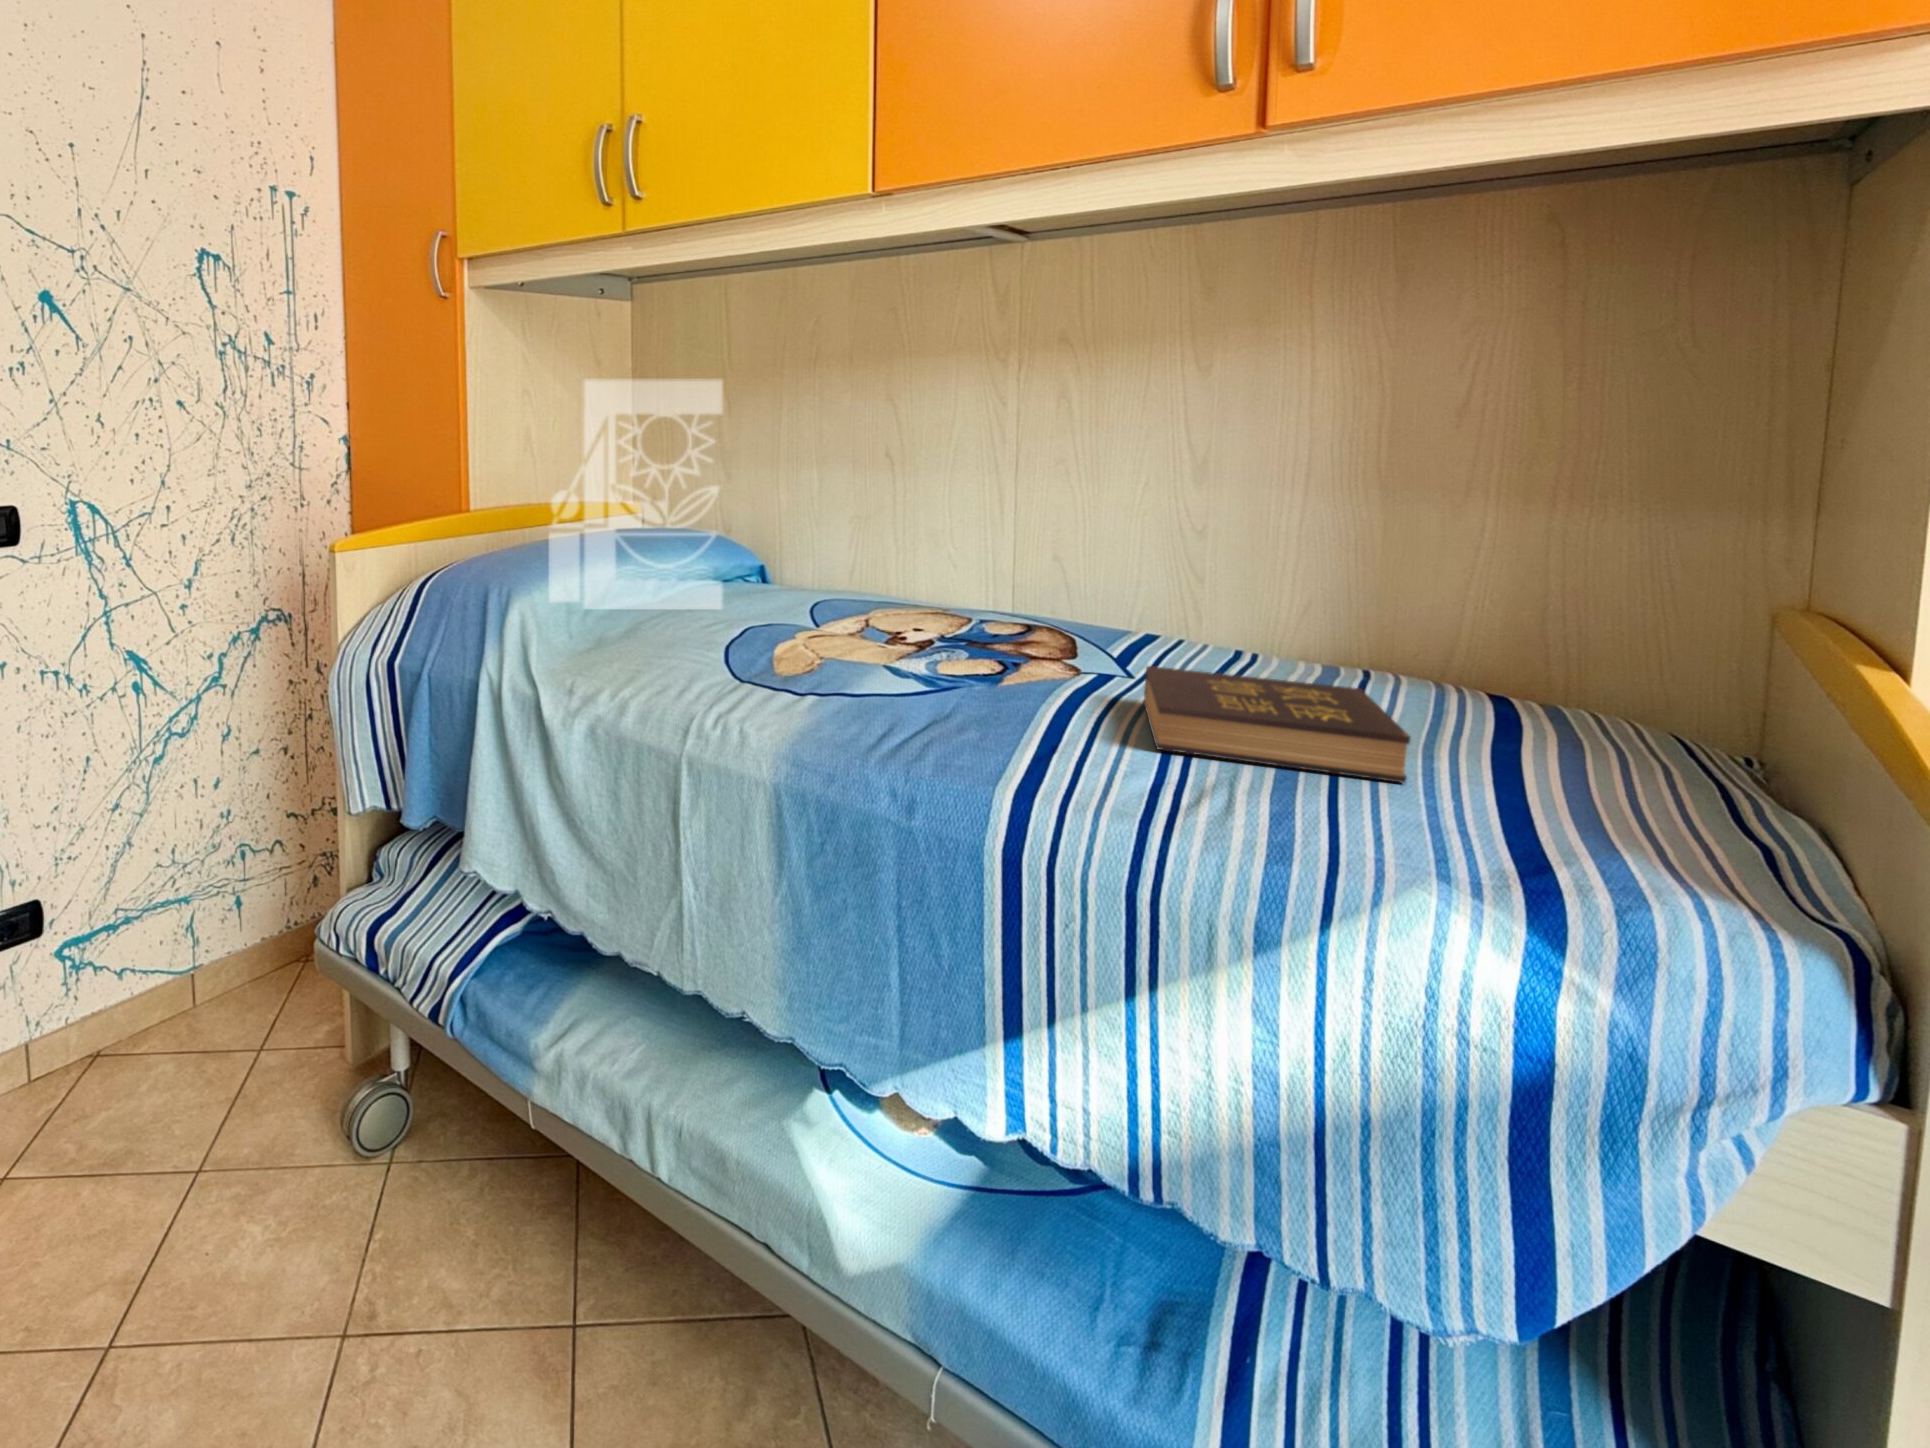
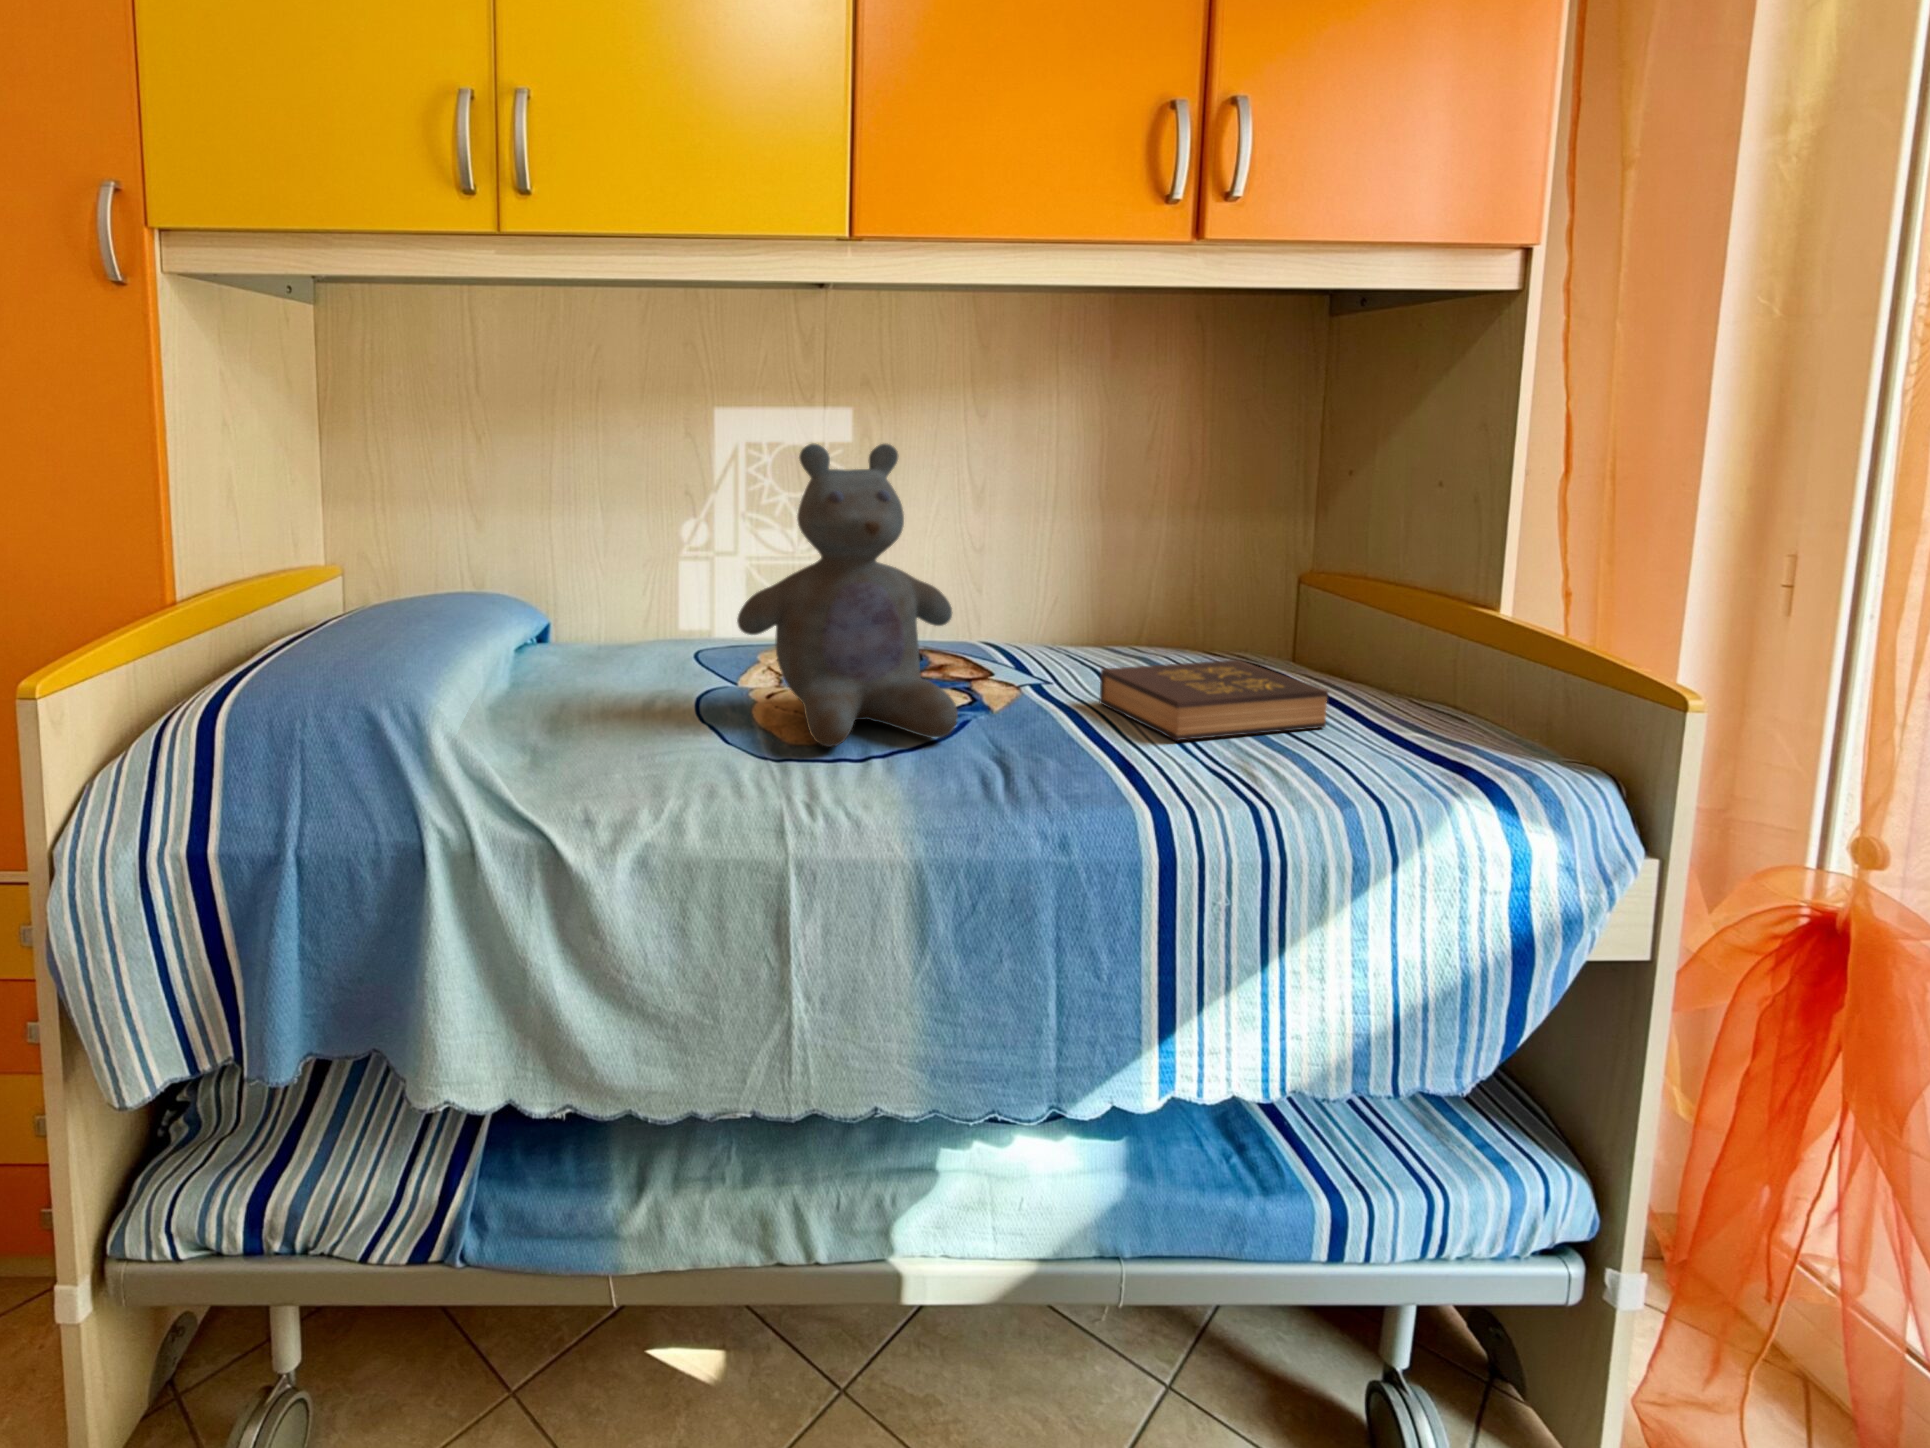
stuffed bear: none [772,412,983,694] -> present [737,443,958,747]

